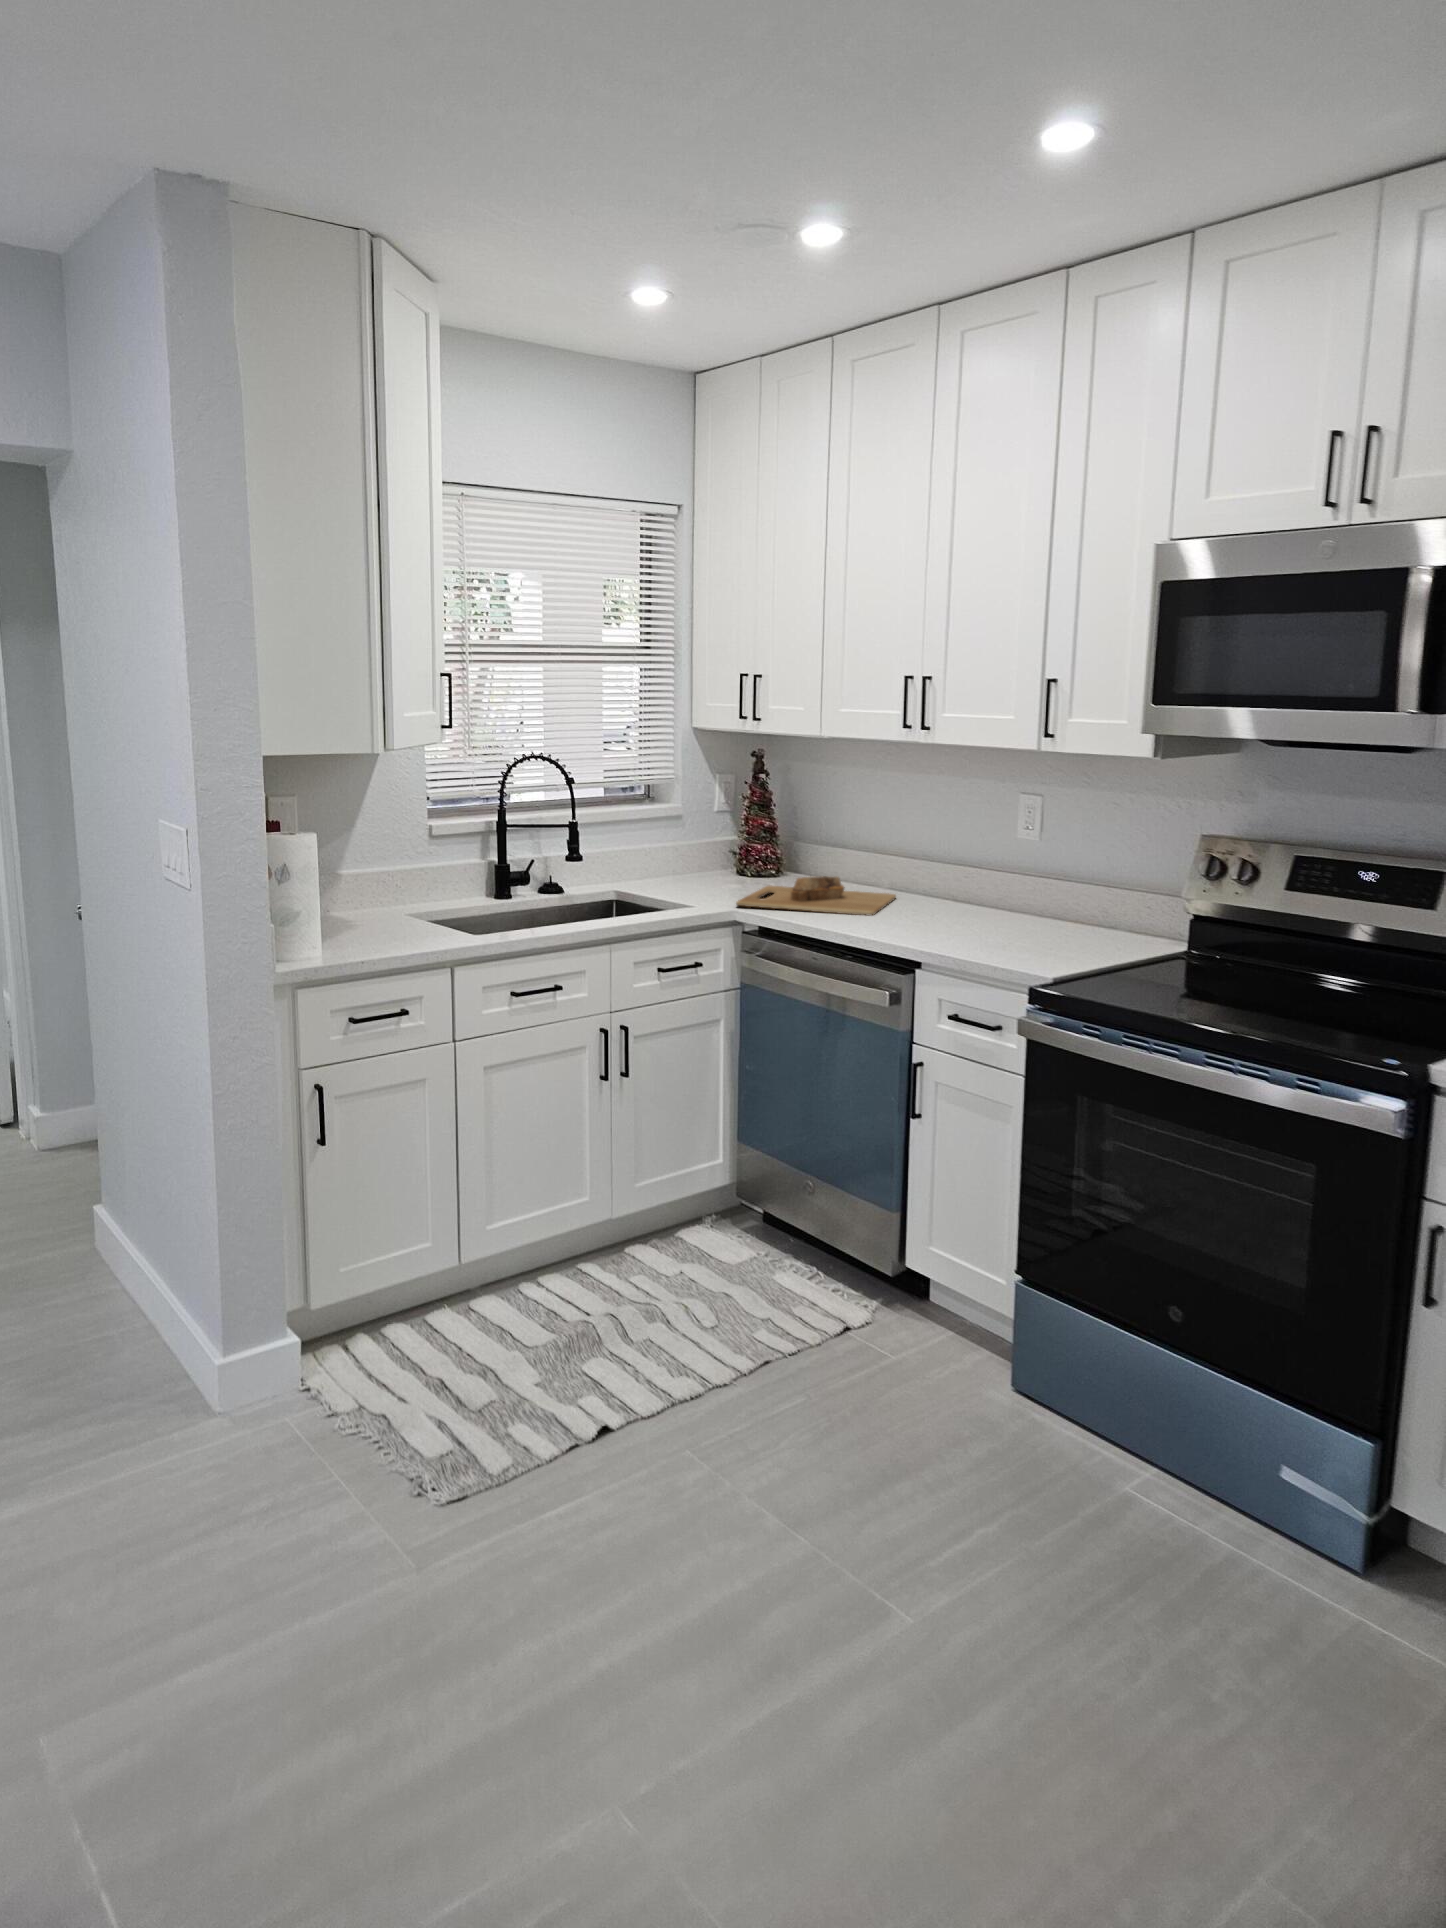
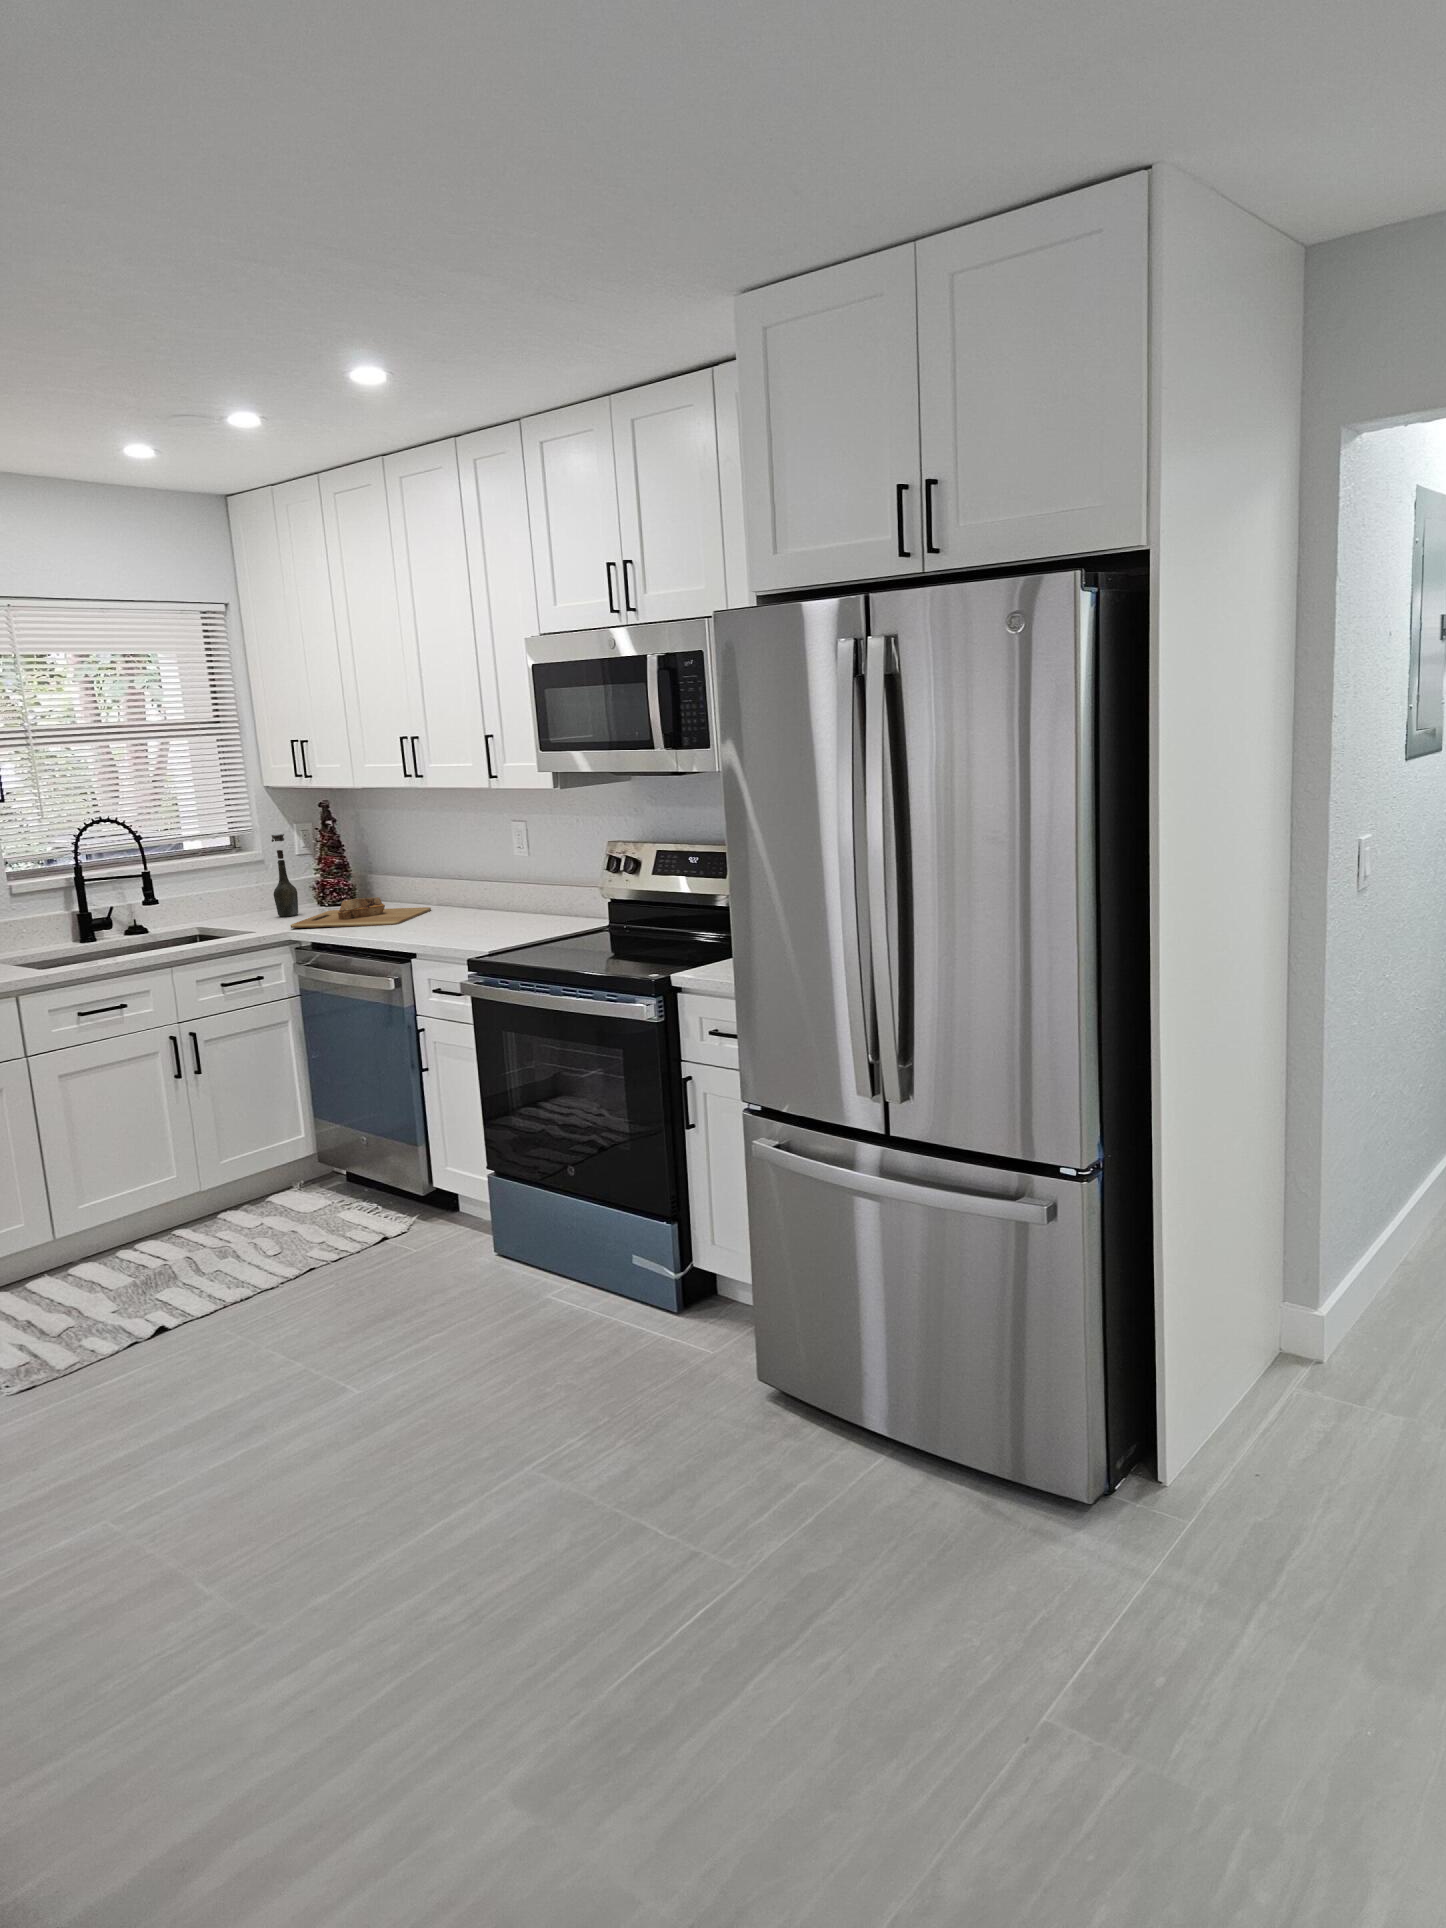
bottle: none [700,788,728,887] -> present [272,834,298,916]

